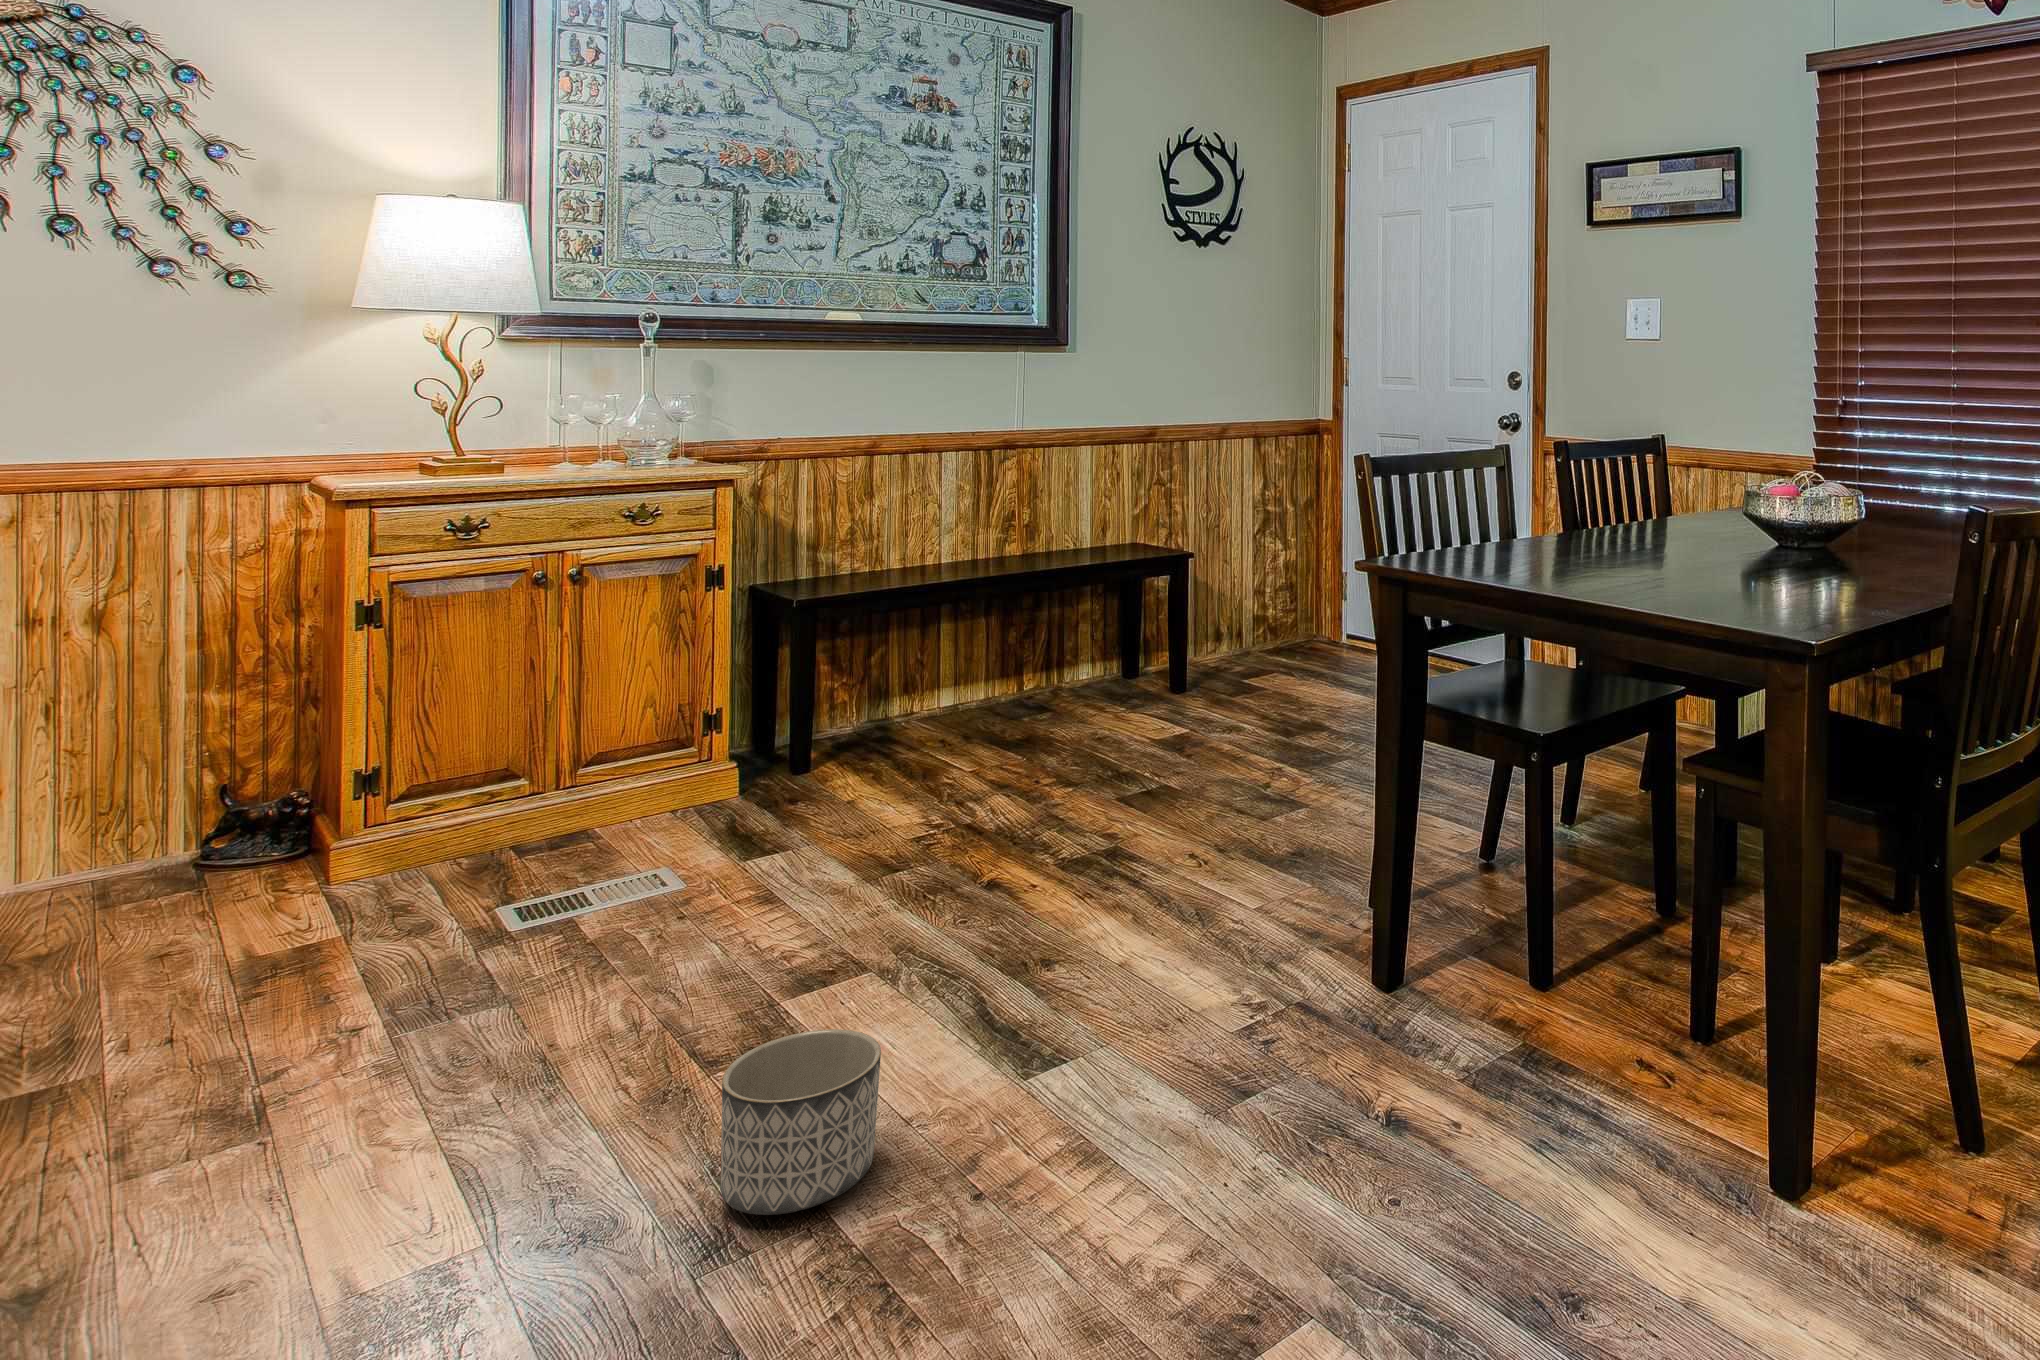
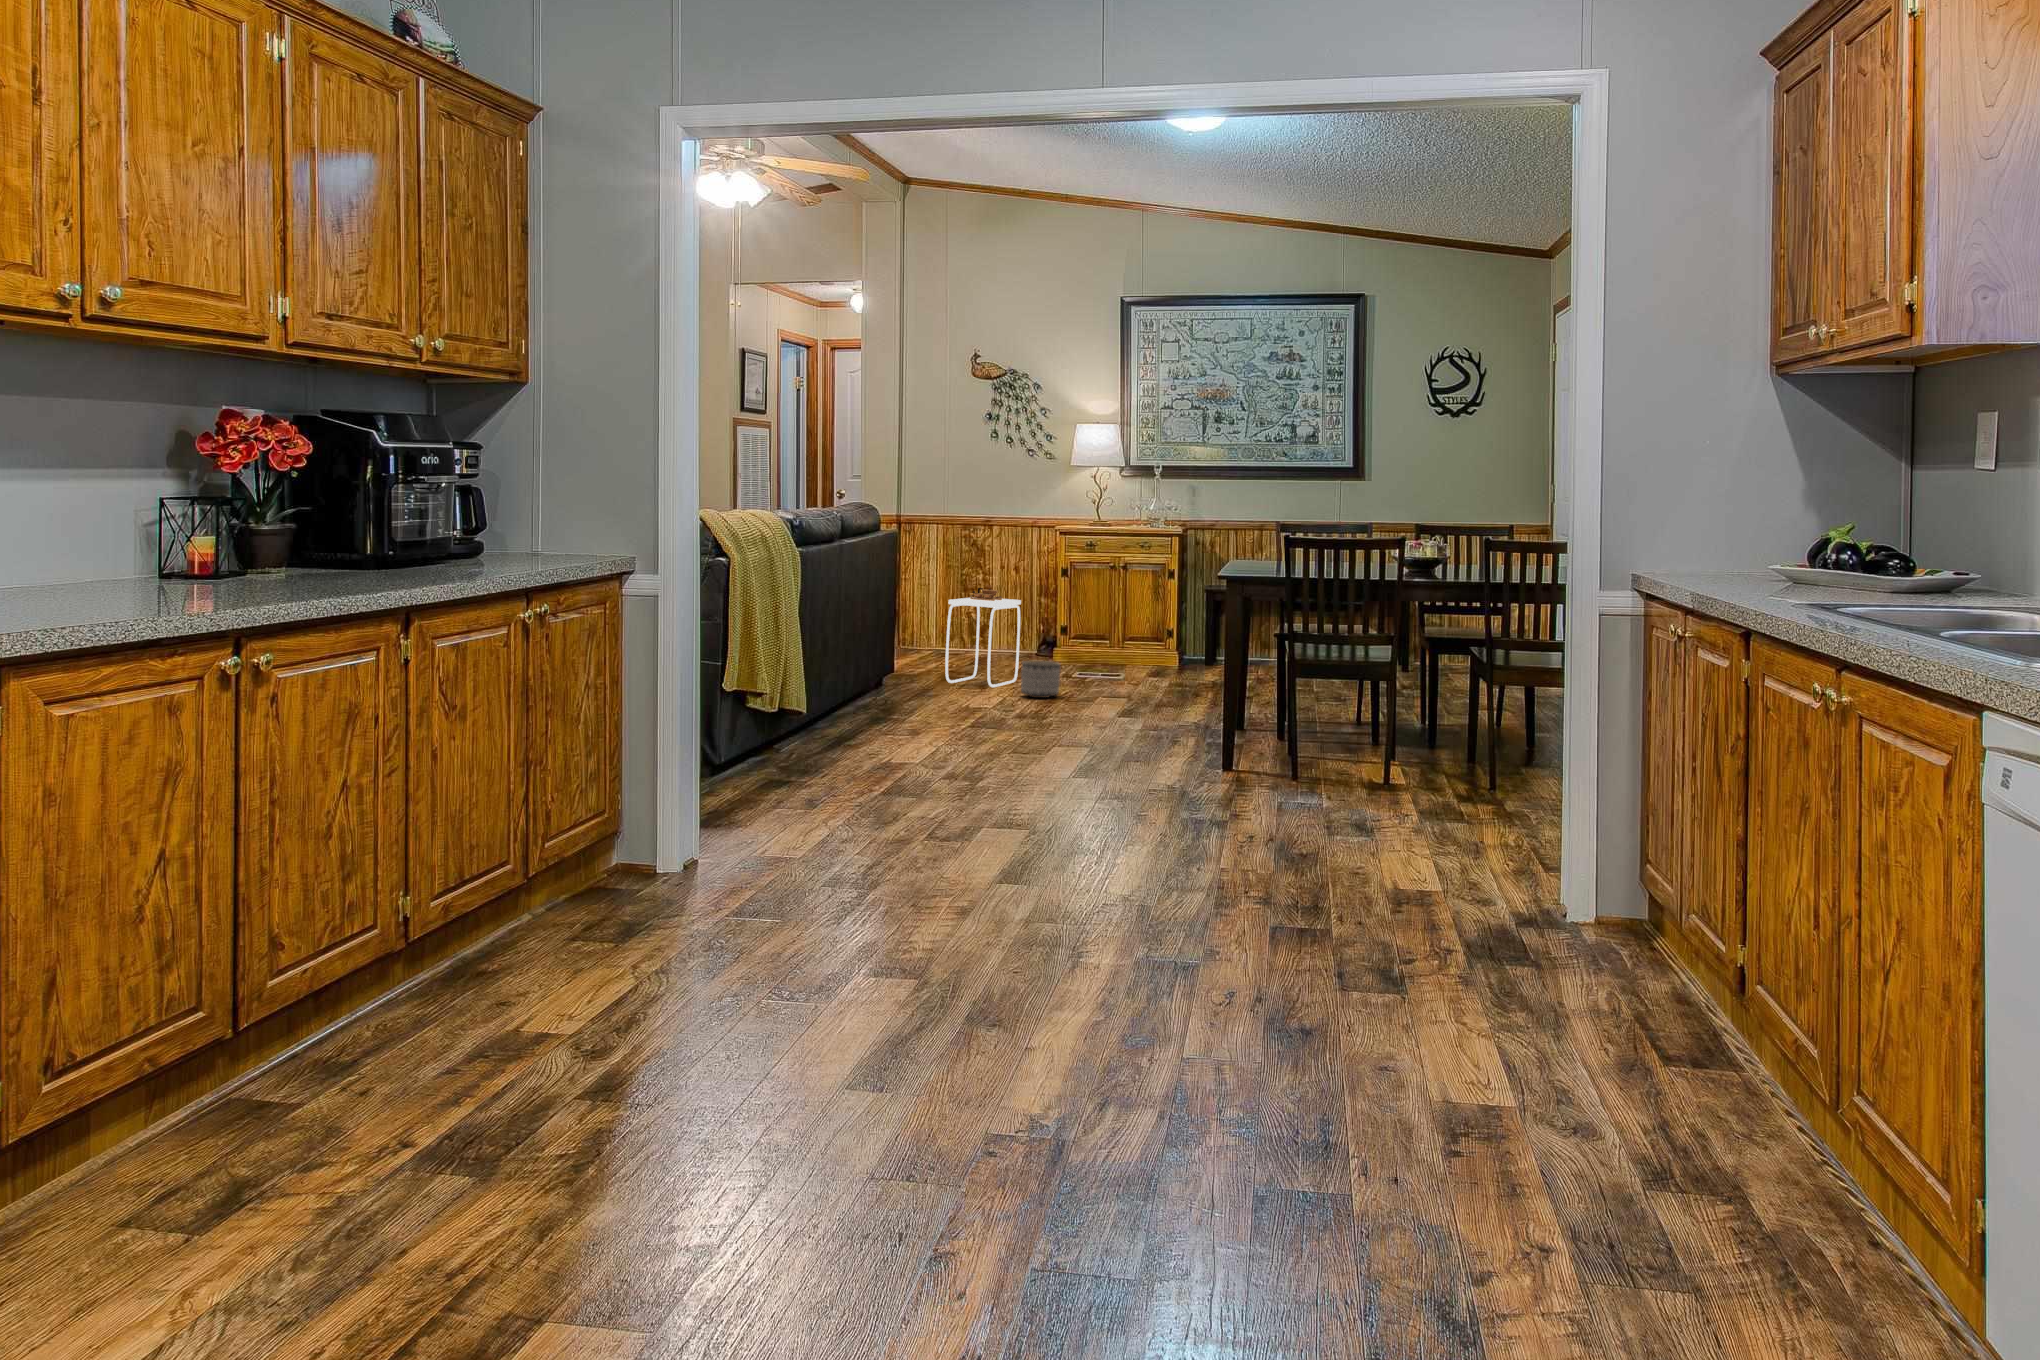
side table: none [206,807,503,1271] -> present [945,588,1021,687]

